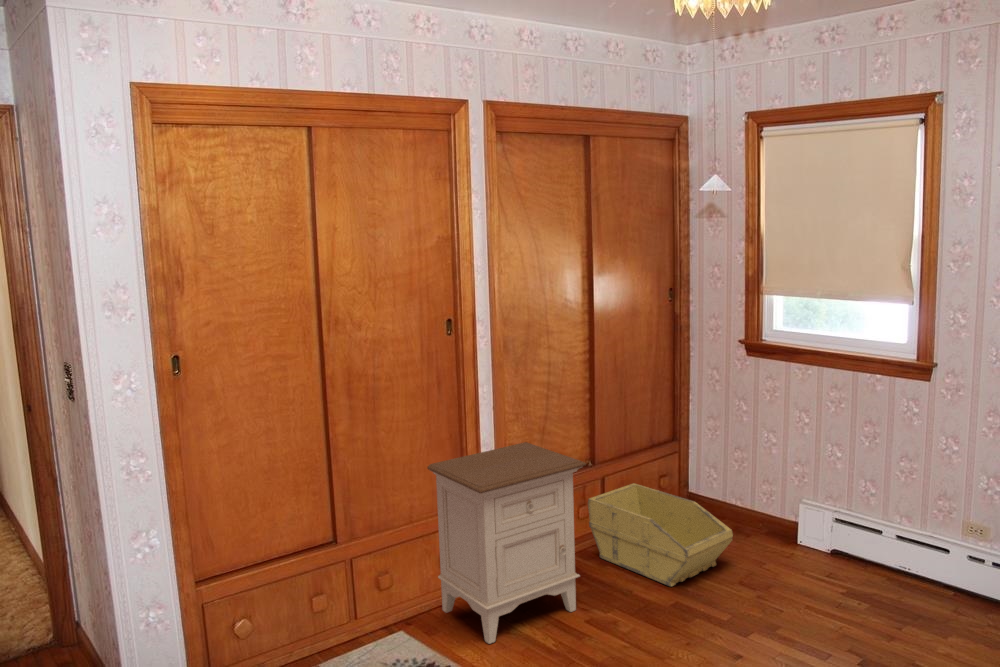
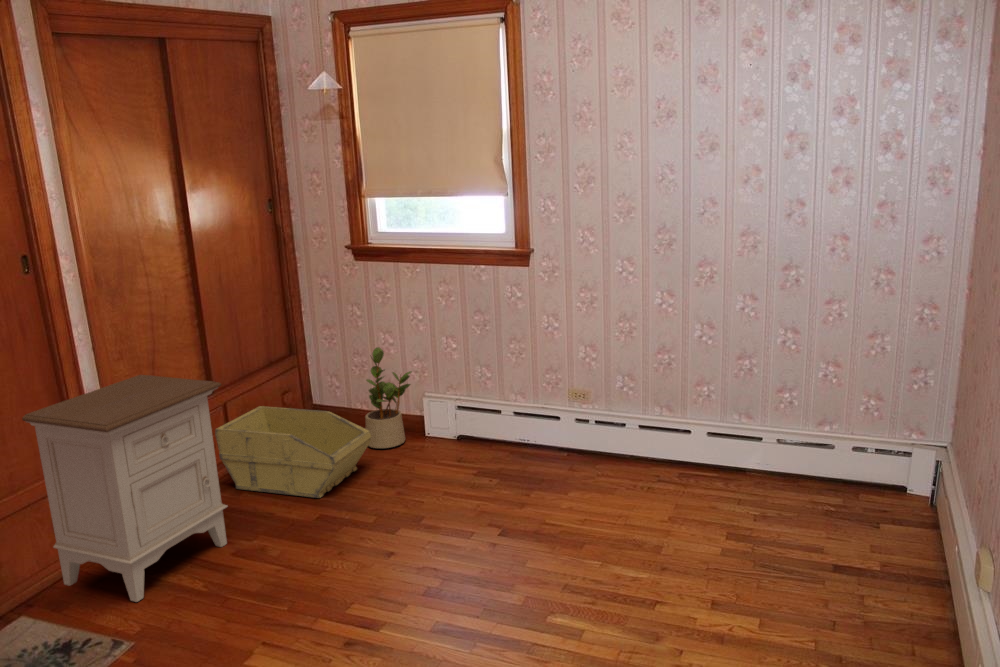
potted plant: none [733,445,790,549] -> present [365,347,412,448]

